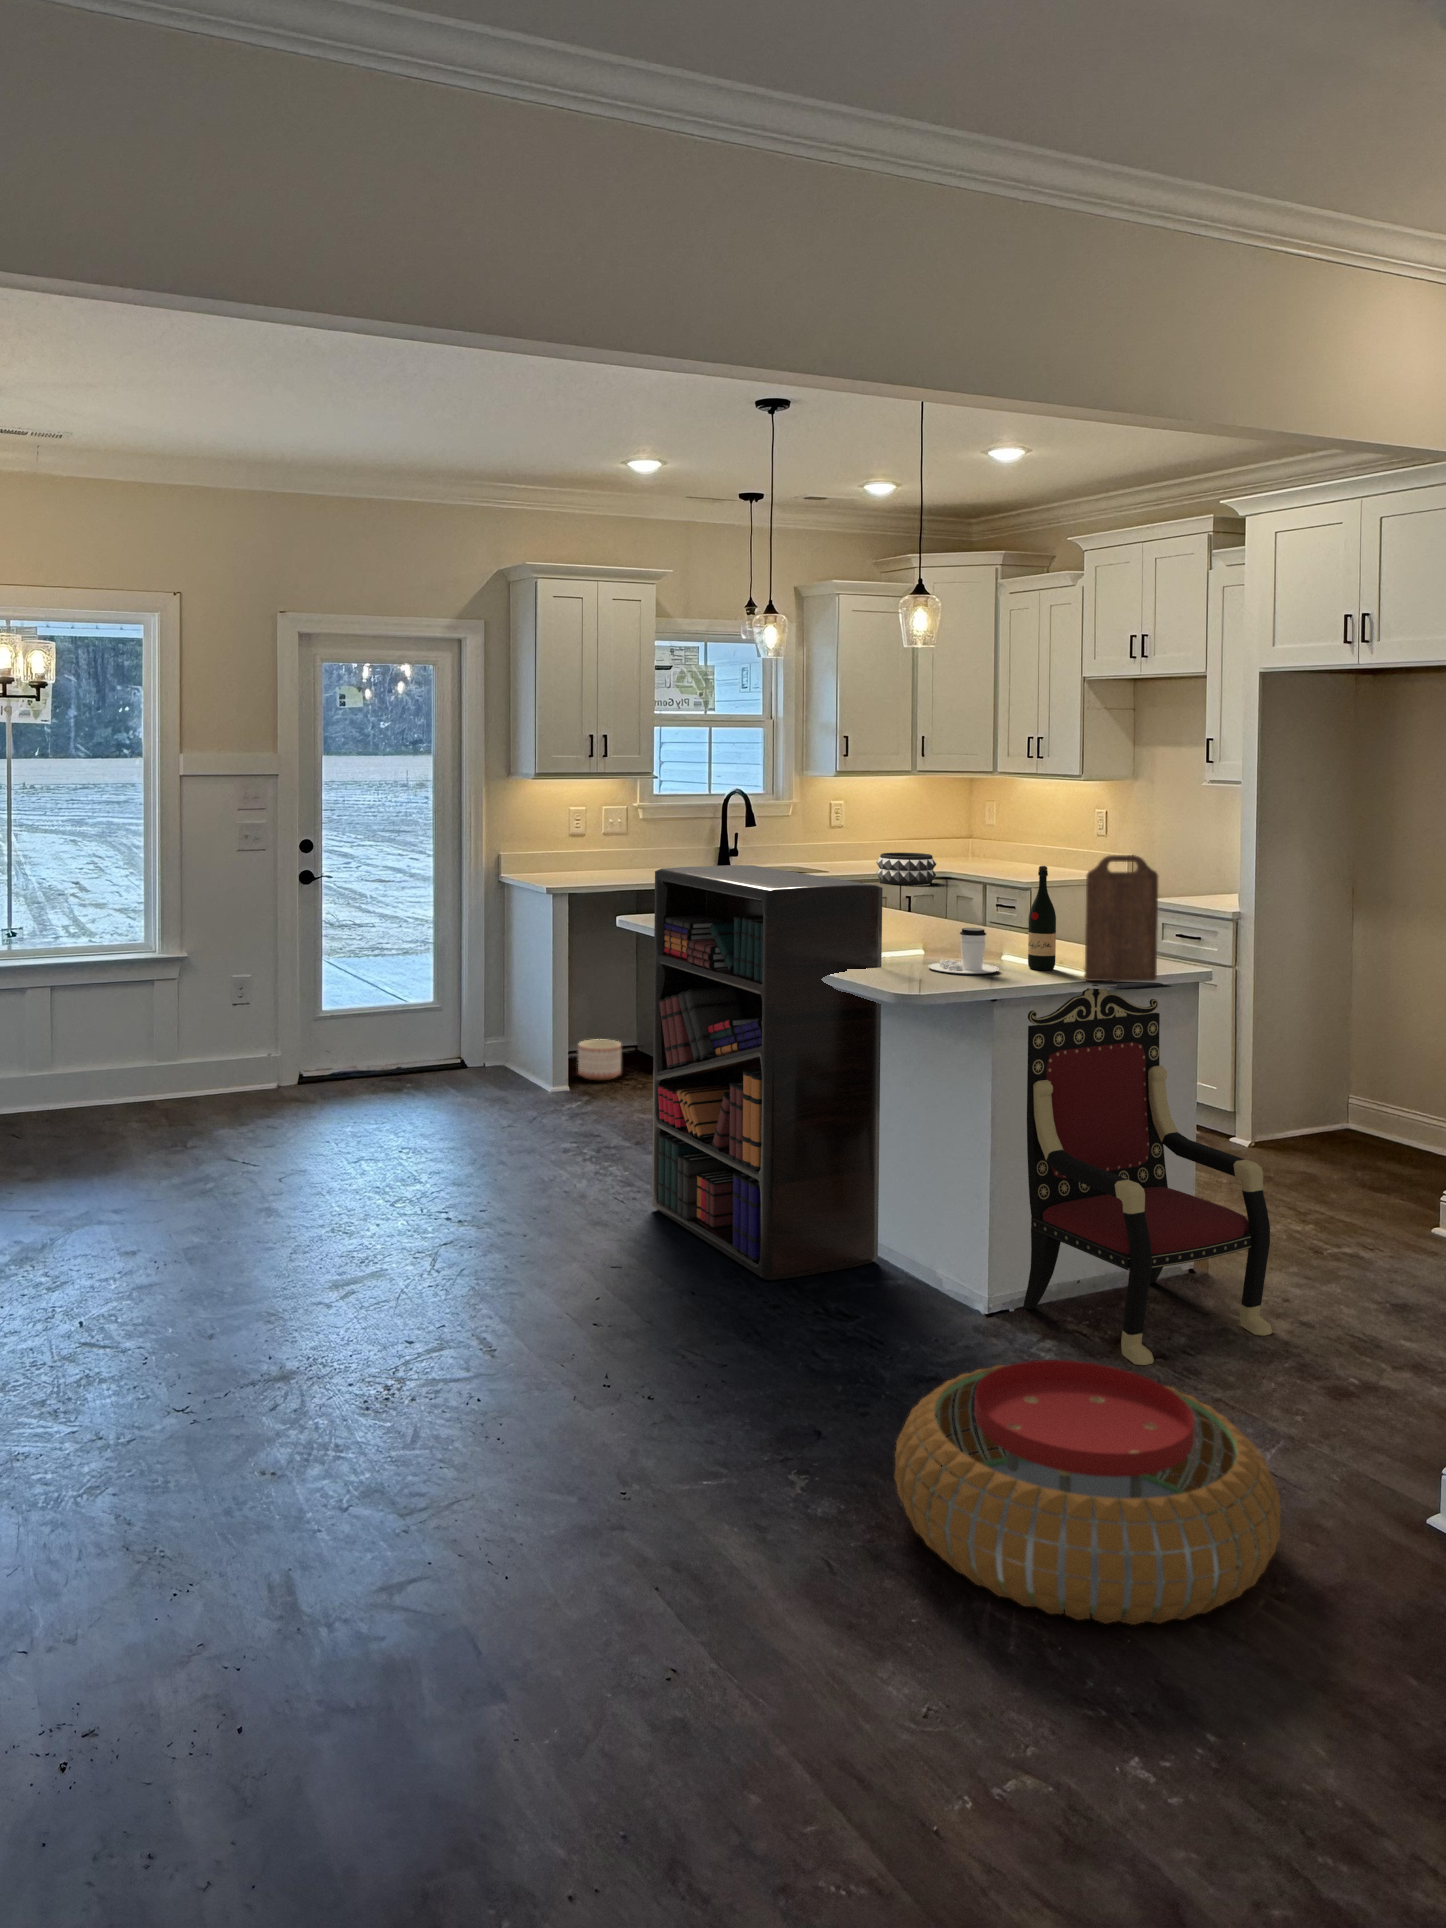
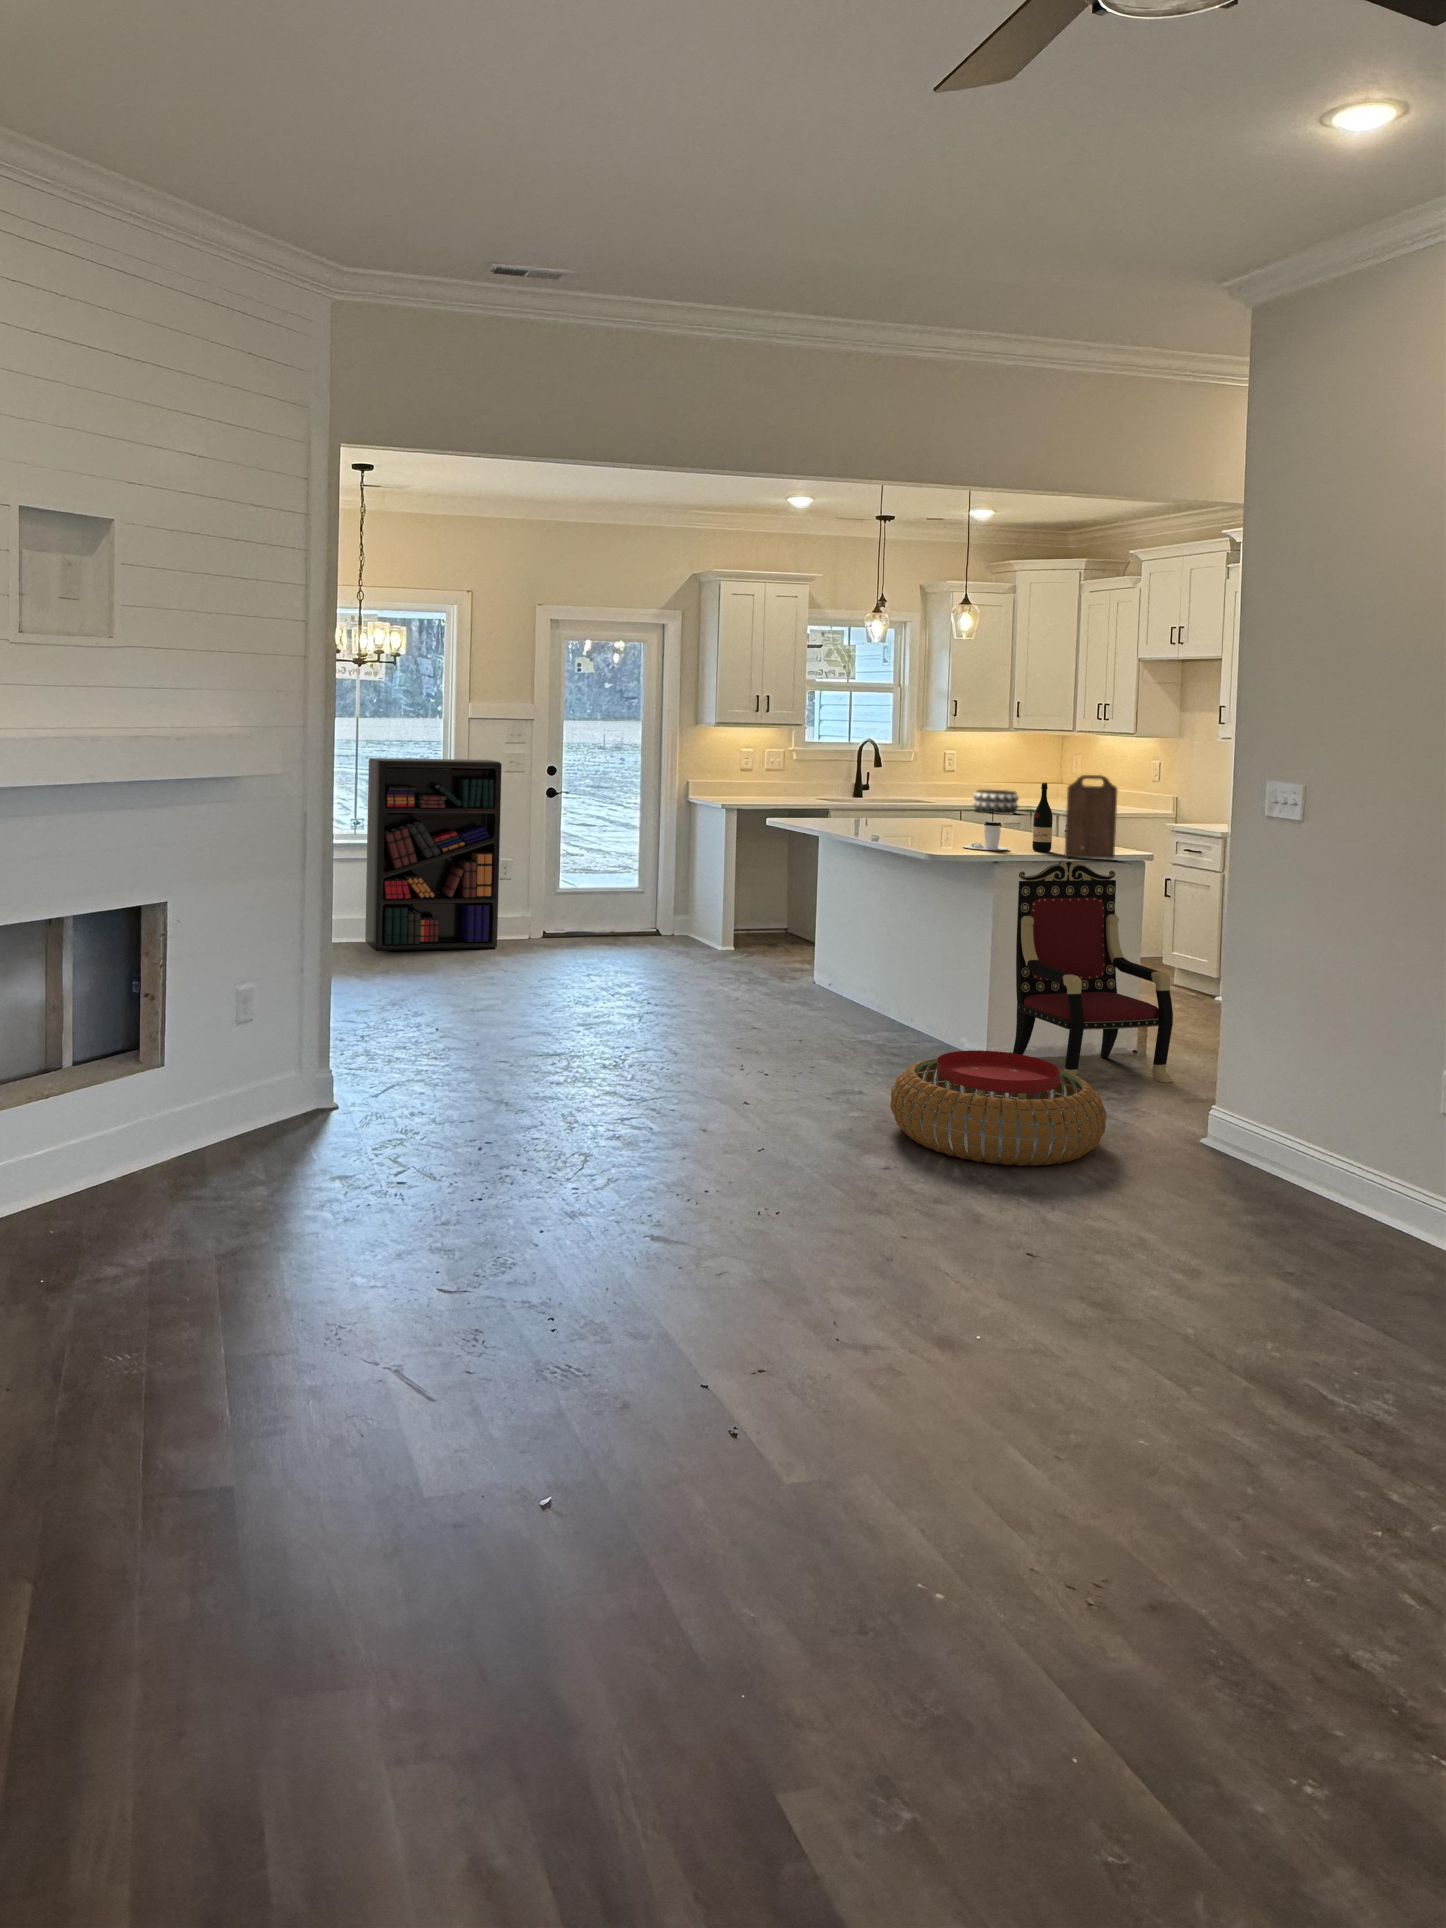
bookshelf: present [652,865,882,1280] -> present [365,758,502,951]
planter: present [578,1040,621,1080] -> none [741,917,773,945]

